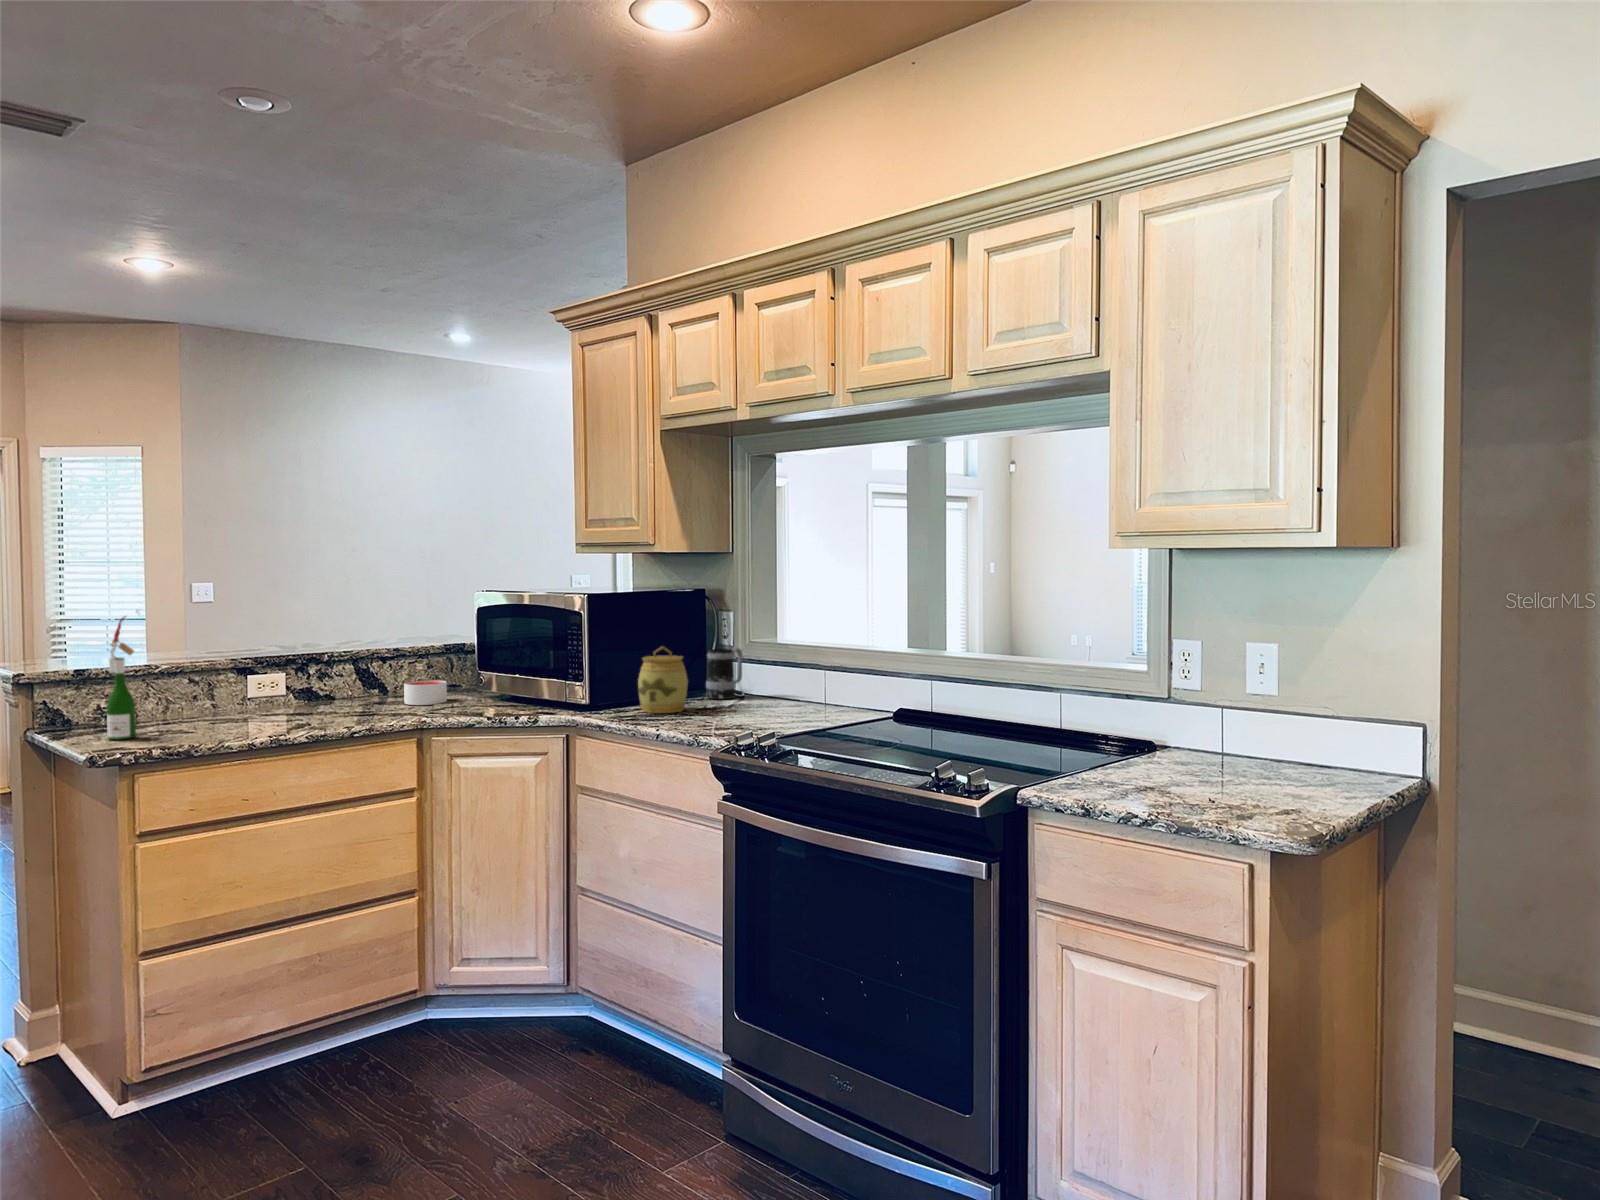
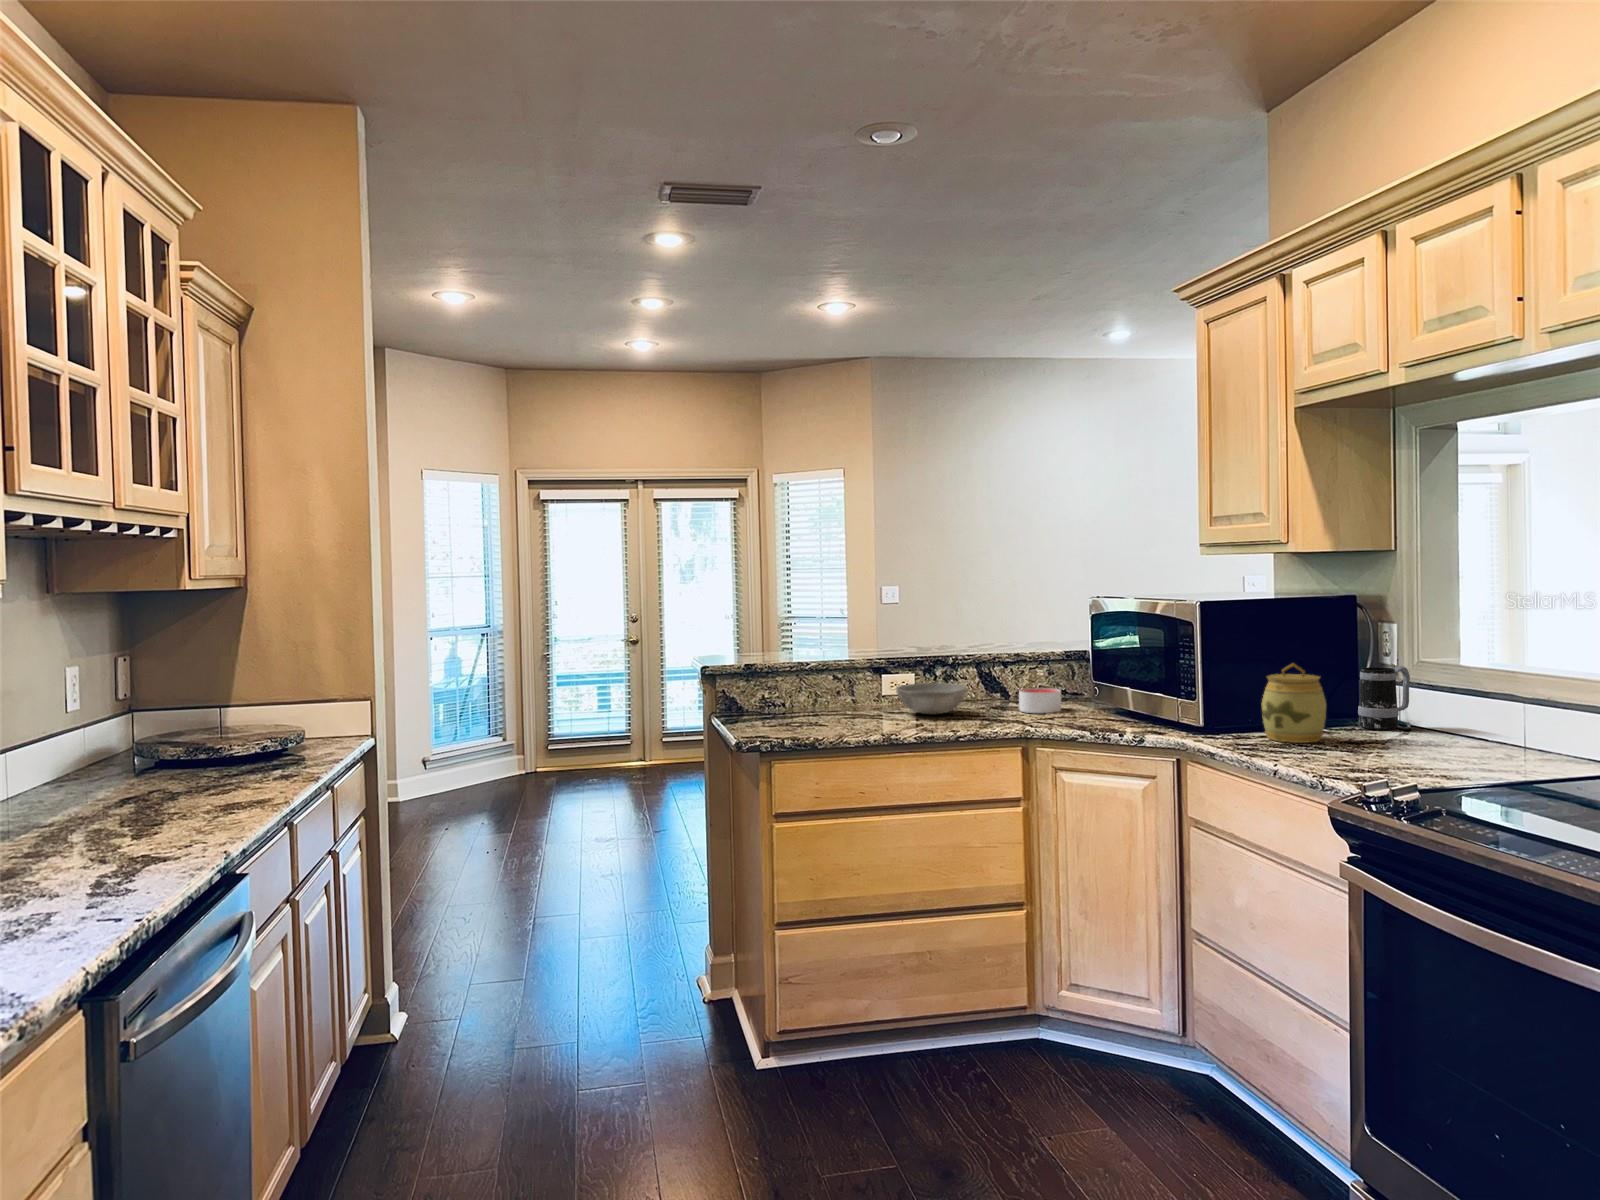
wine bottle: present [107,616,148,740] -> none [761,621,792,730]
bowl: none [269,680,350,713] -> present [896,683,966,714]

